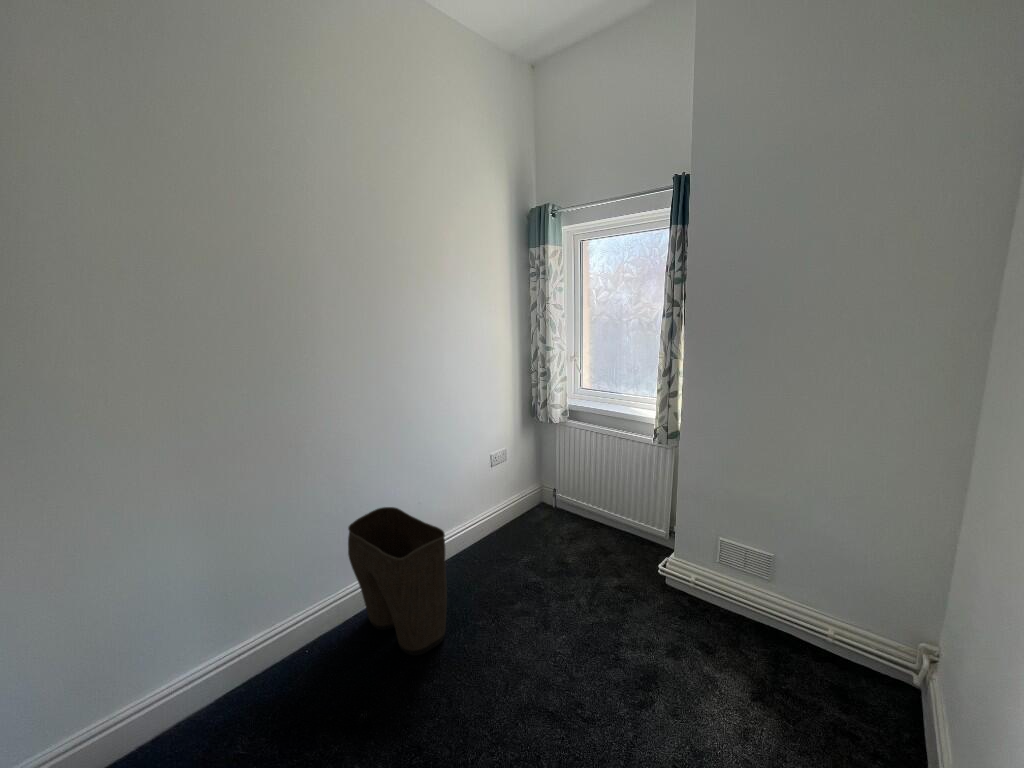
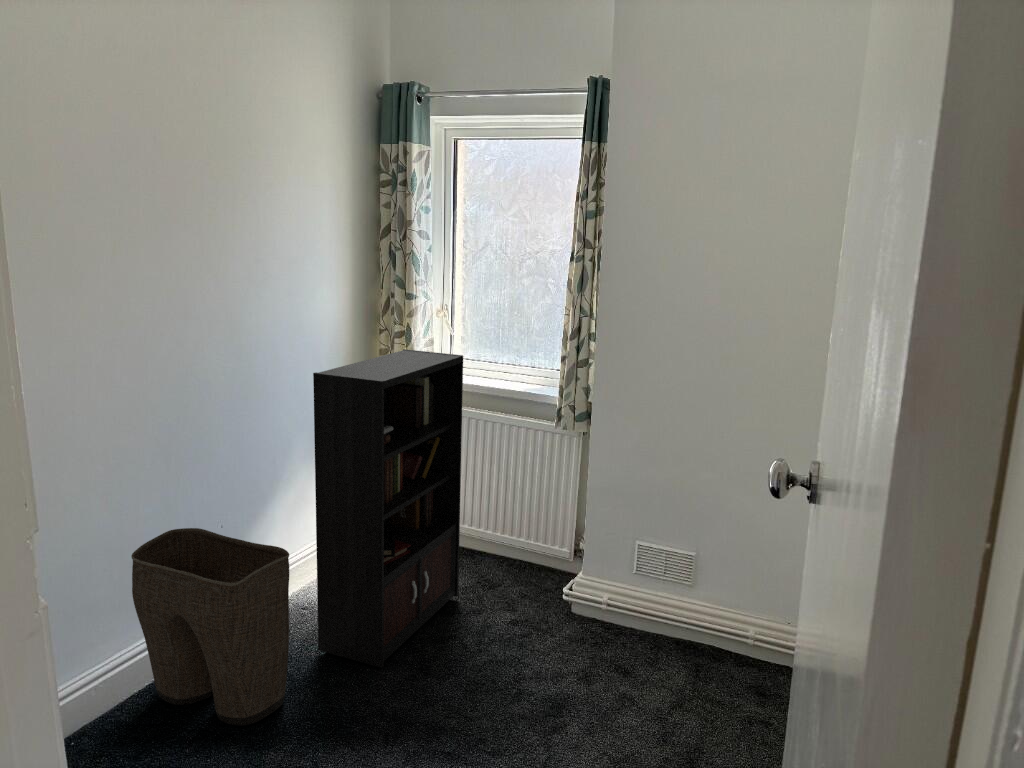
bookcase: none [467,385,580,618] -> present [313,349,463,668]

